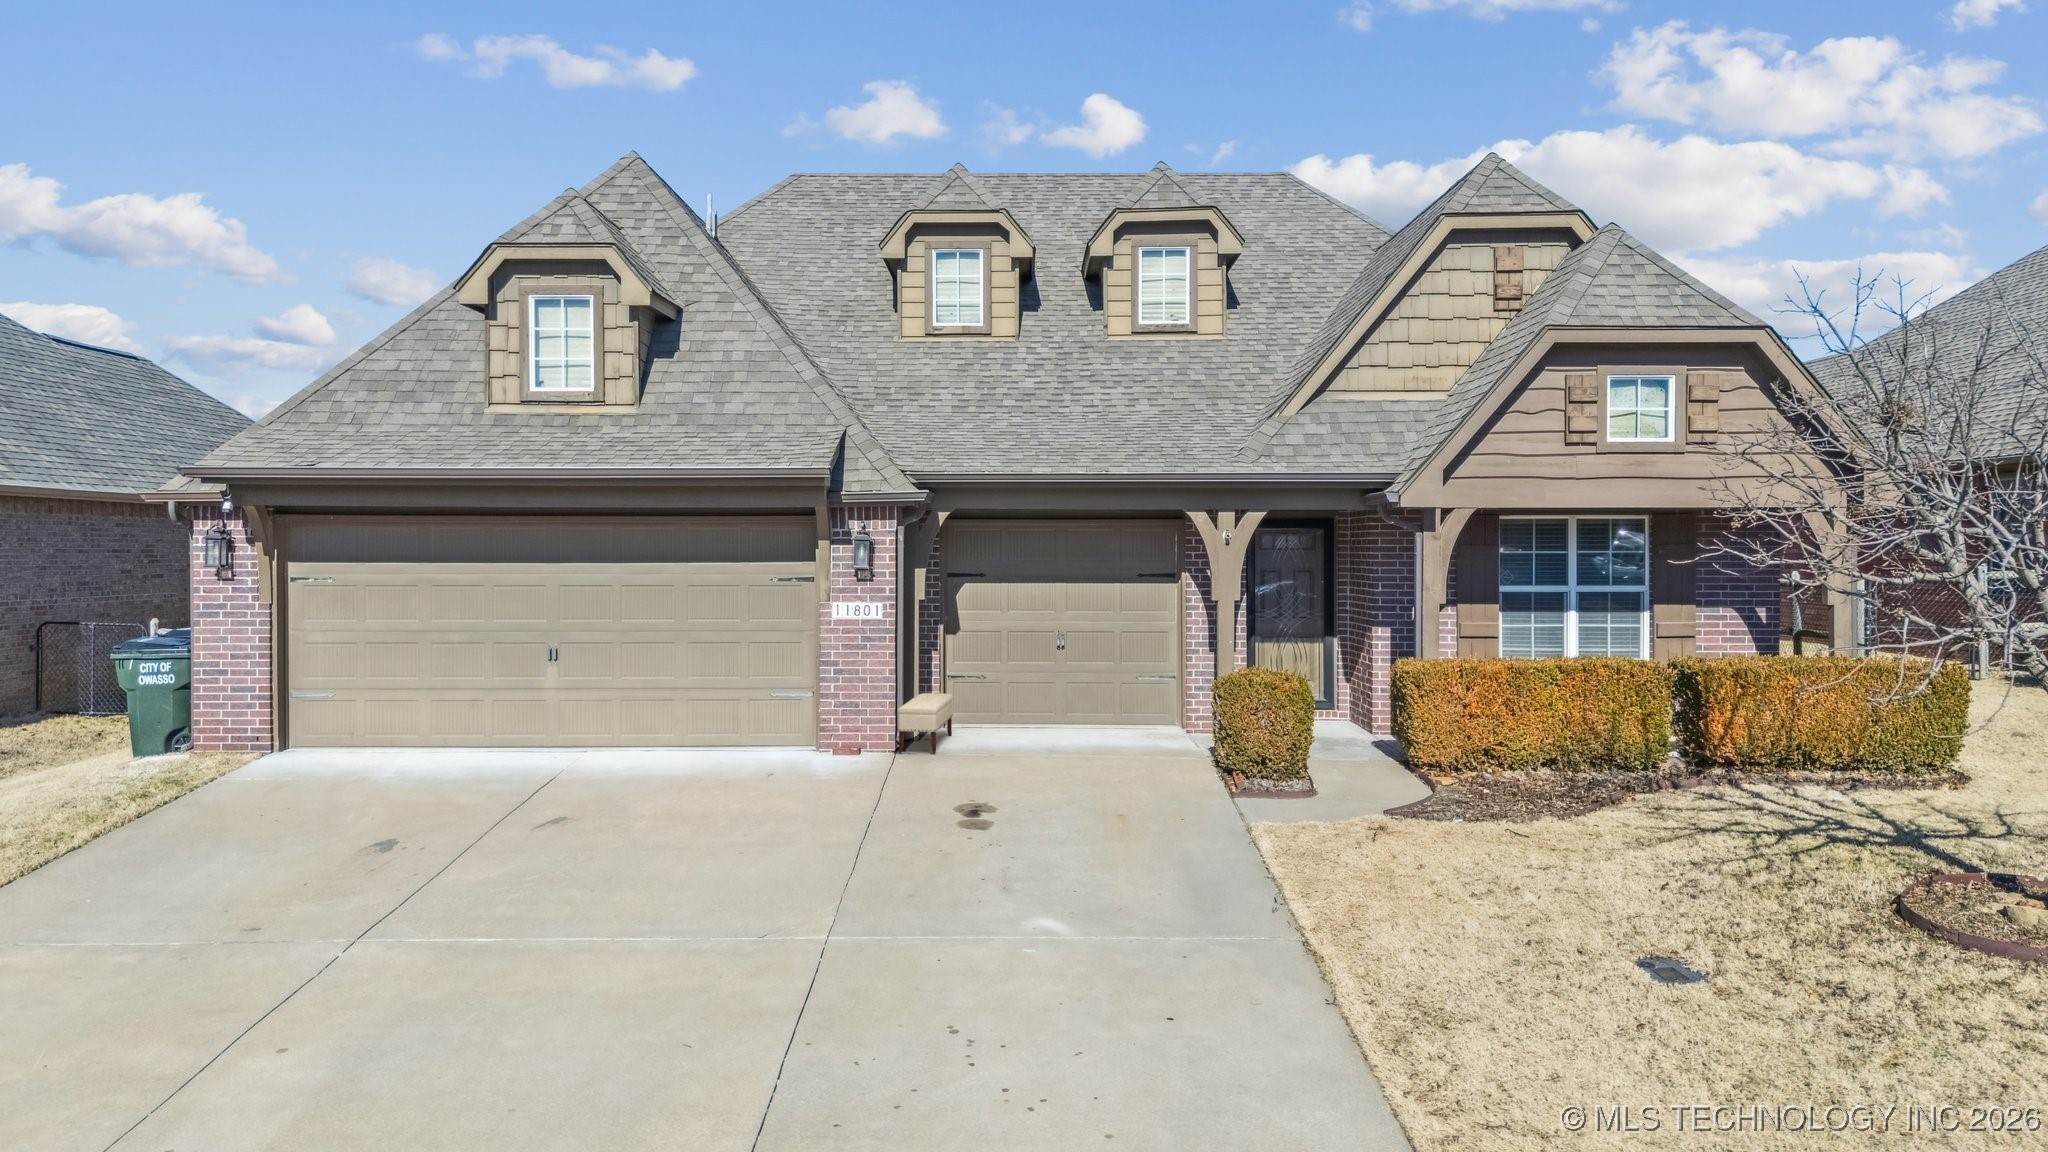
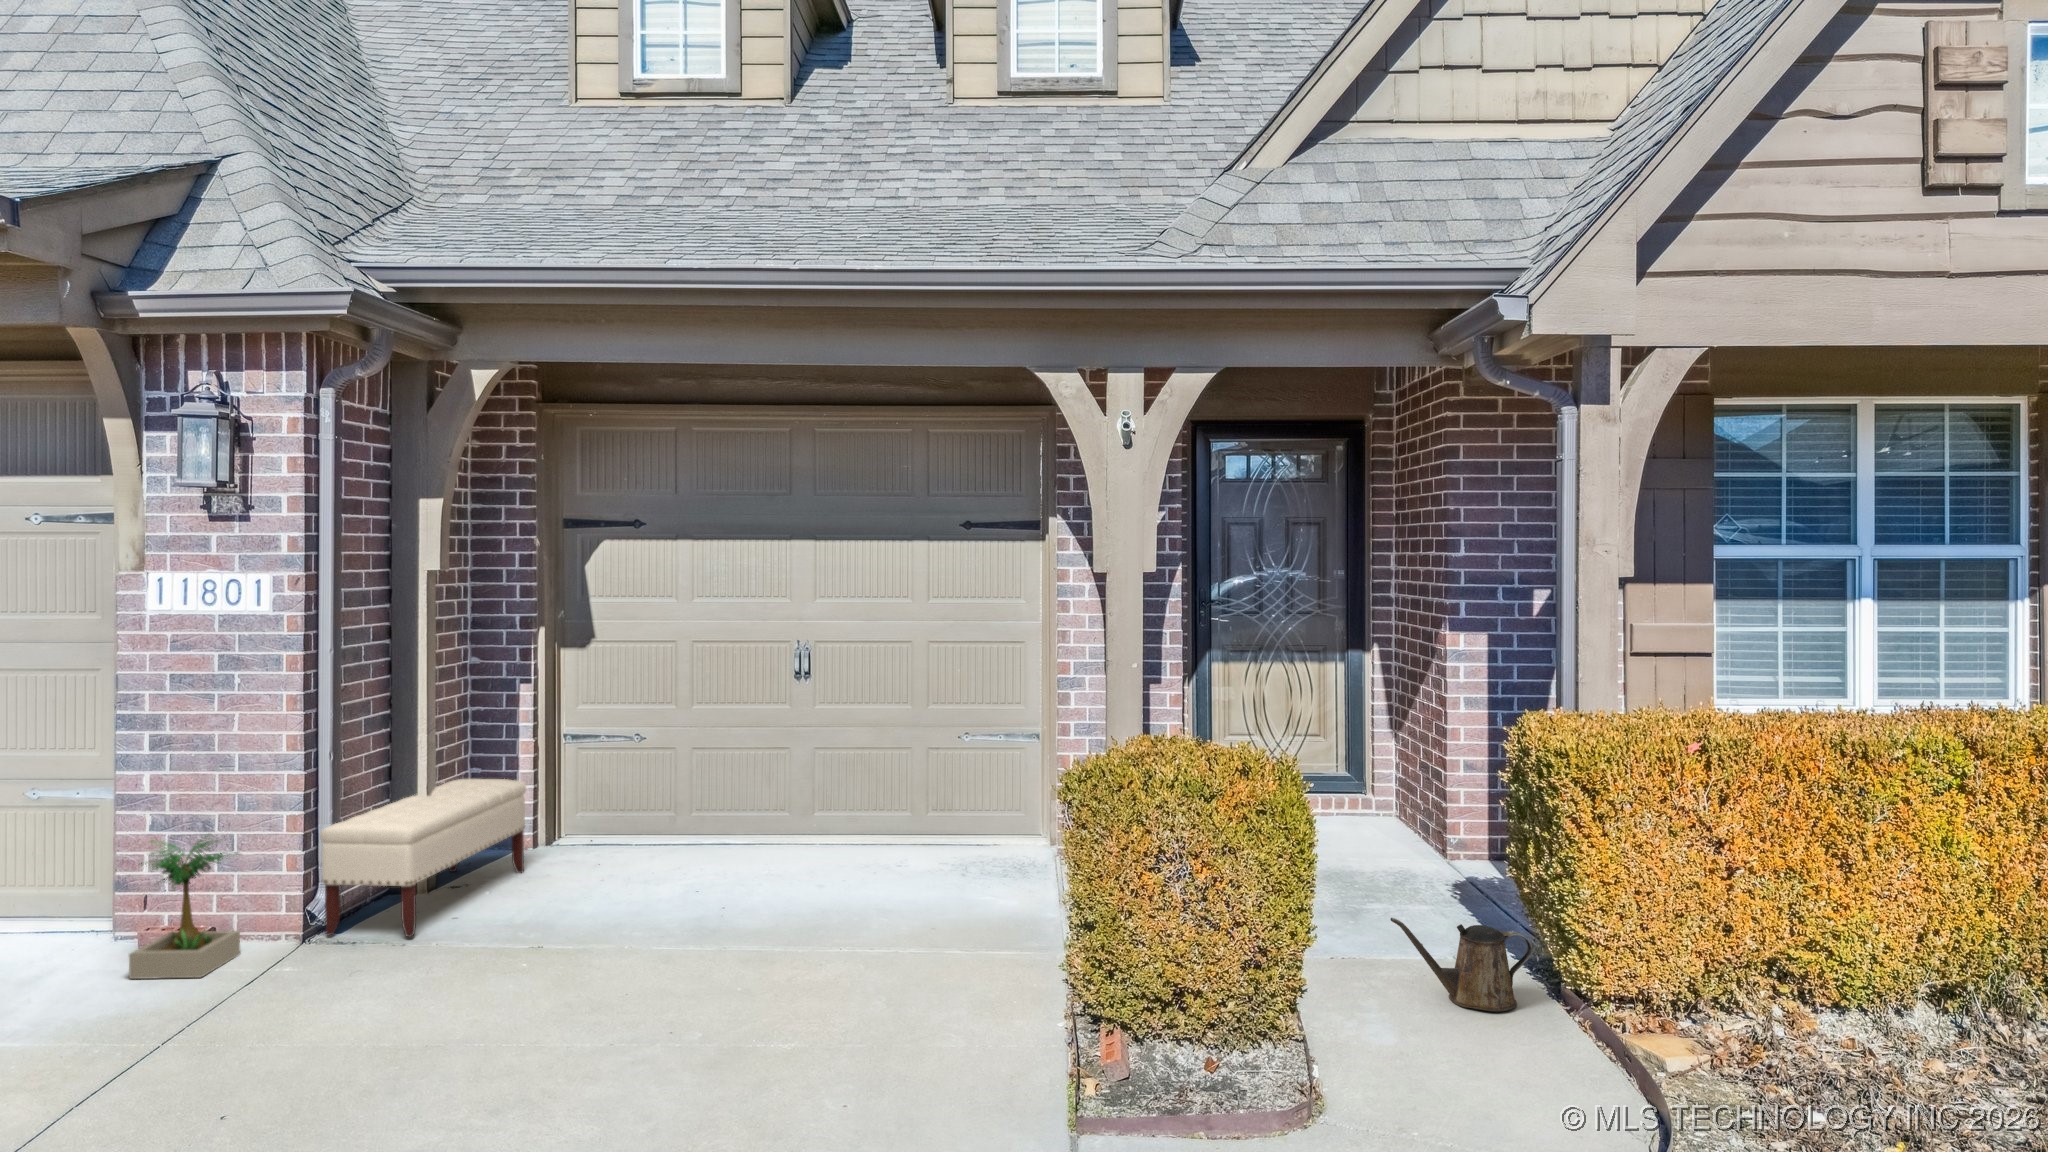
potted plant: none [841,708,880,763] -> present [129,835,240,979]
watering can: none [1342,738,1397,773] -> present [1390,918,1533,1012]

